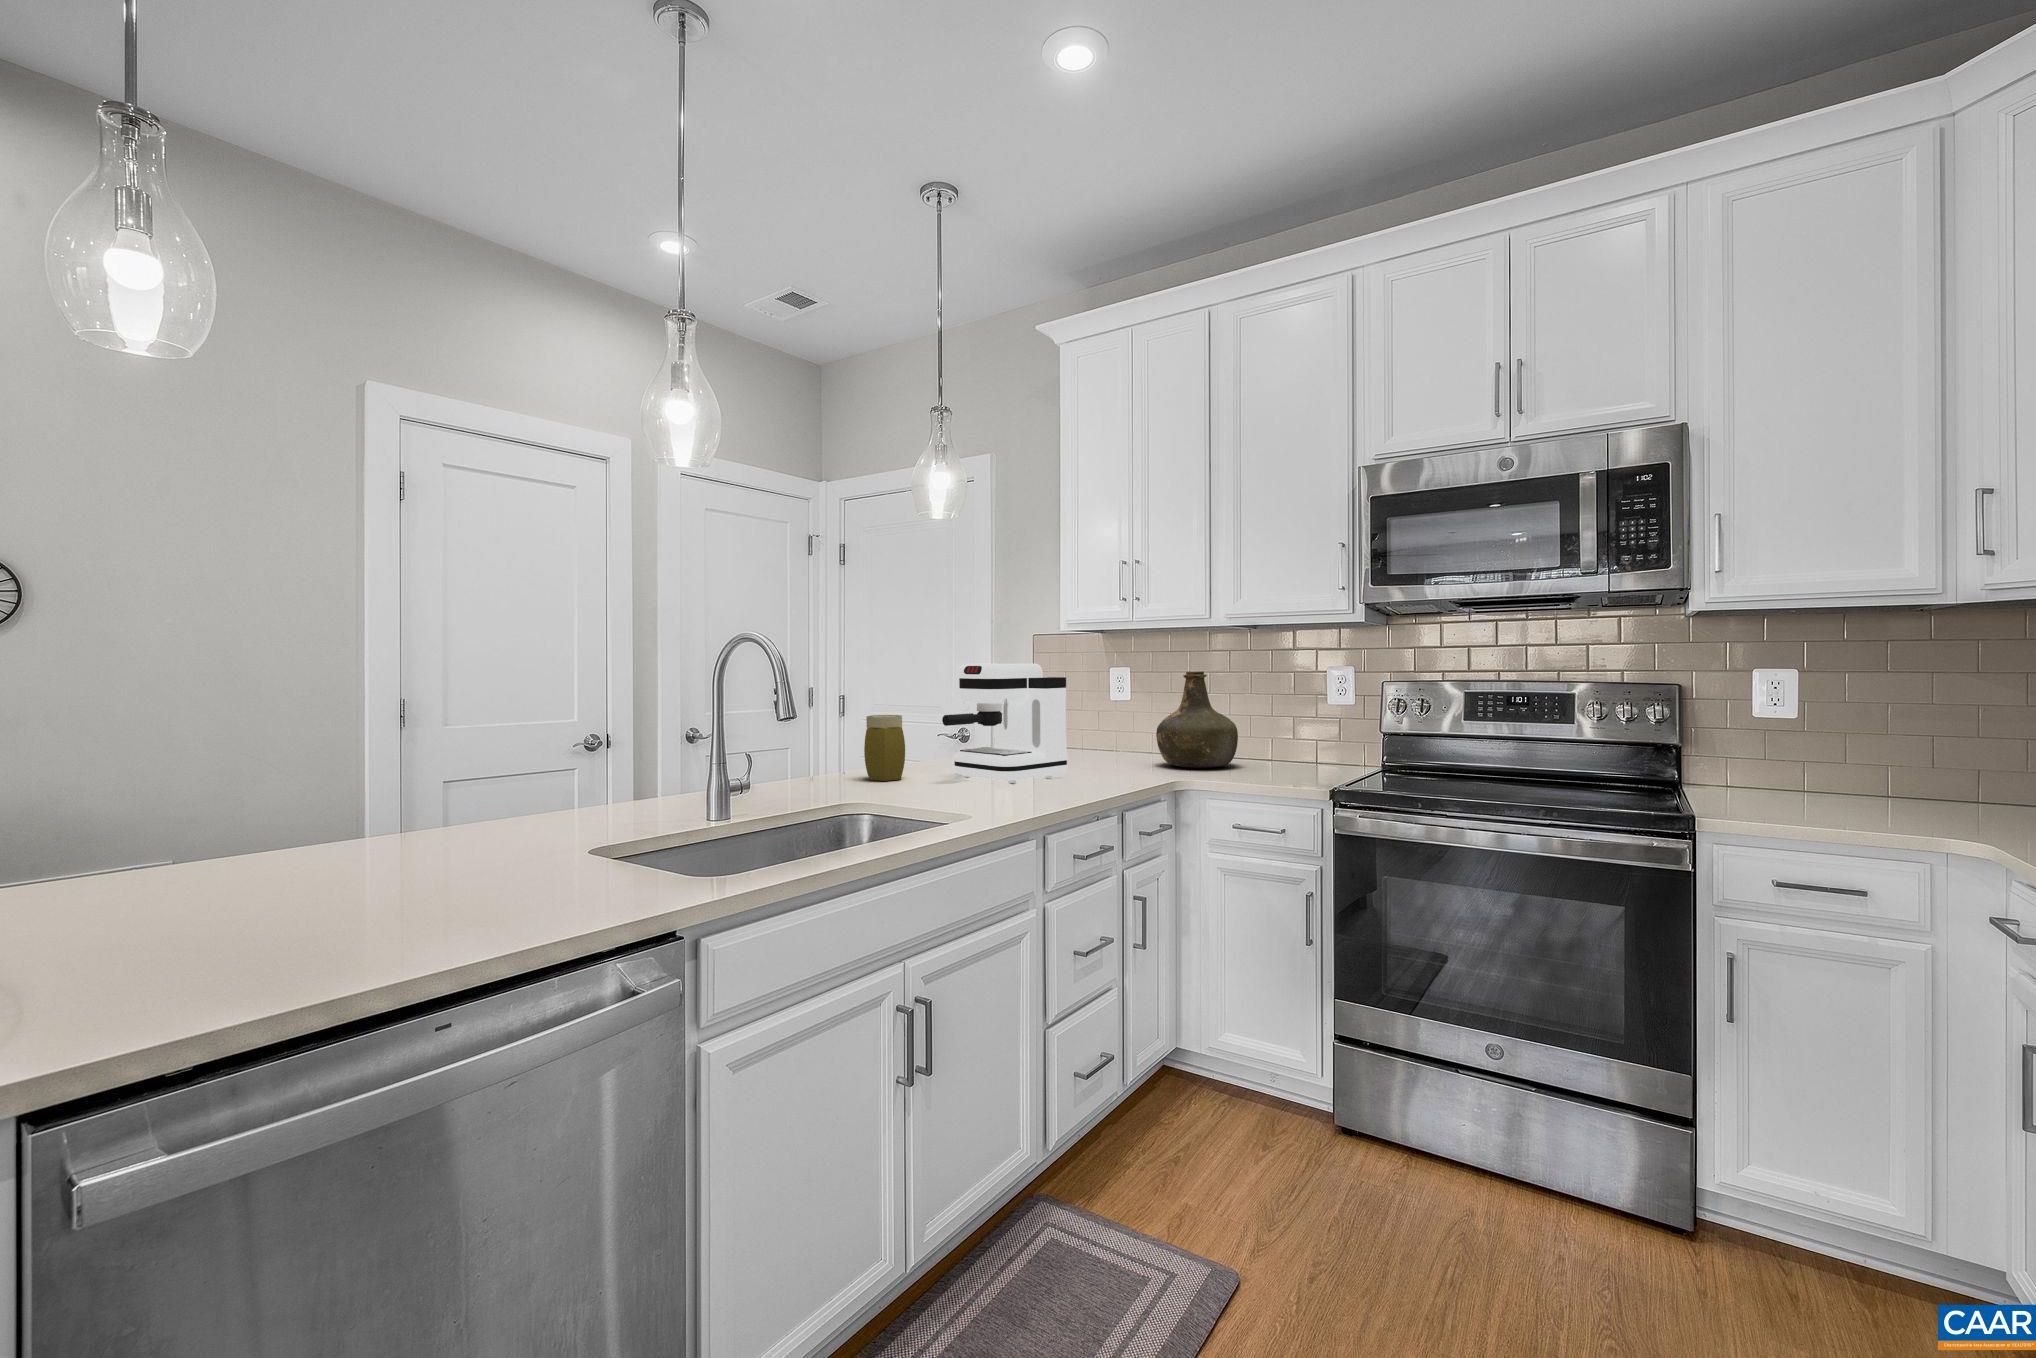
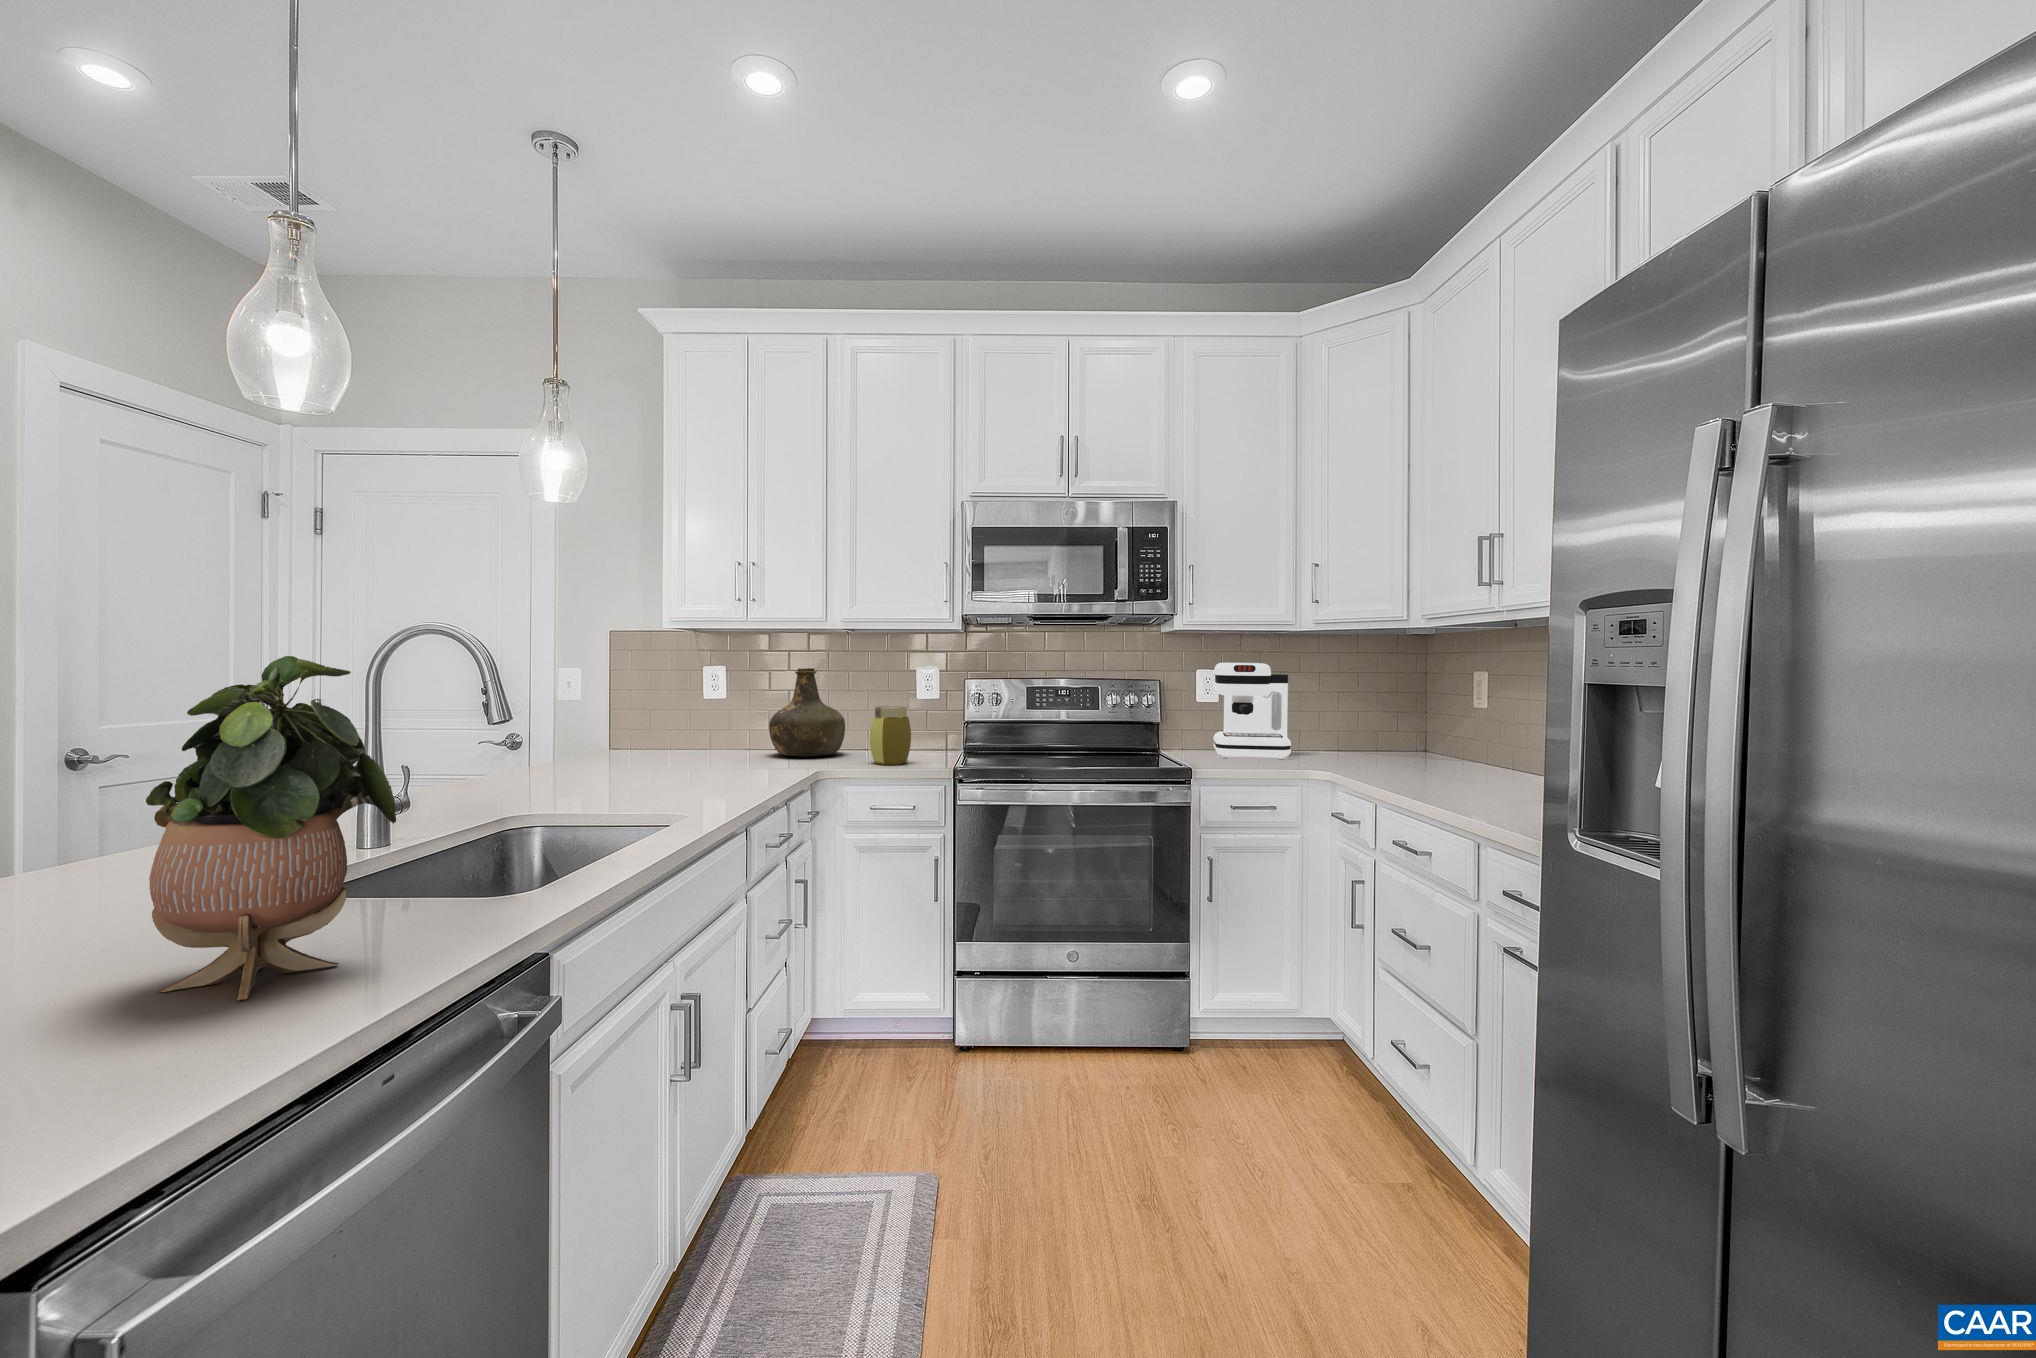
potted plant: none [391,658,561,926] -> present [146,656,396,1000]
coffee maker: present [942,663,1067,783] -> present [1213,663,1291,759]
jar: present [864,715,905,781] -> present [870,706,911,765]

